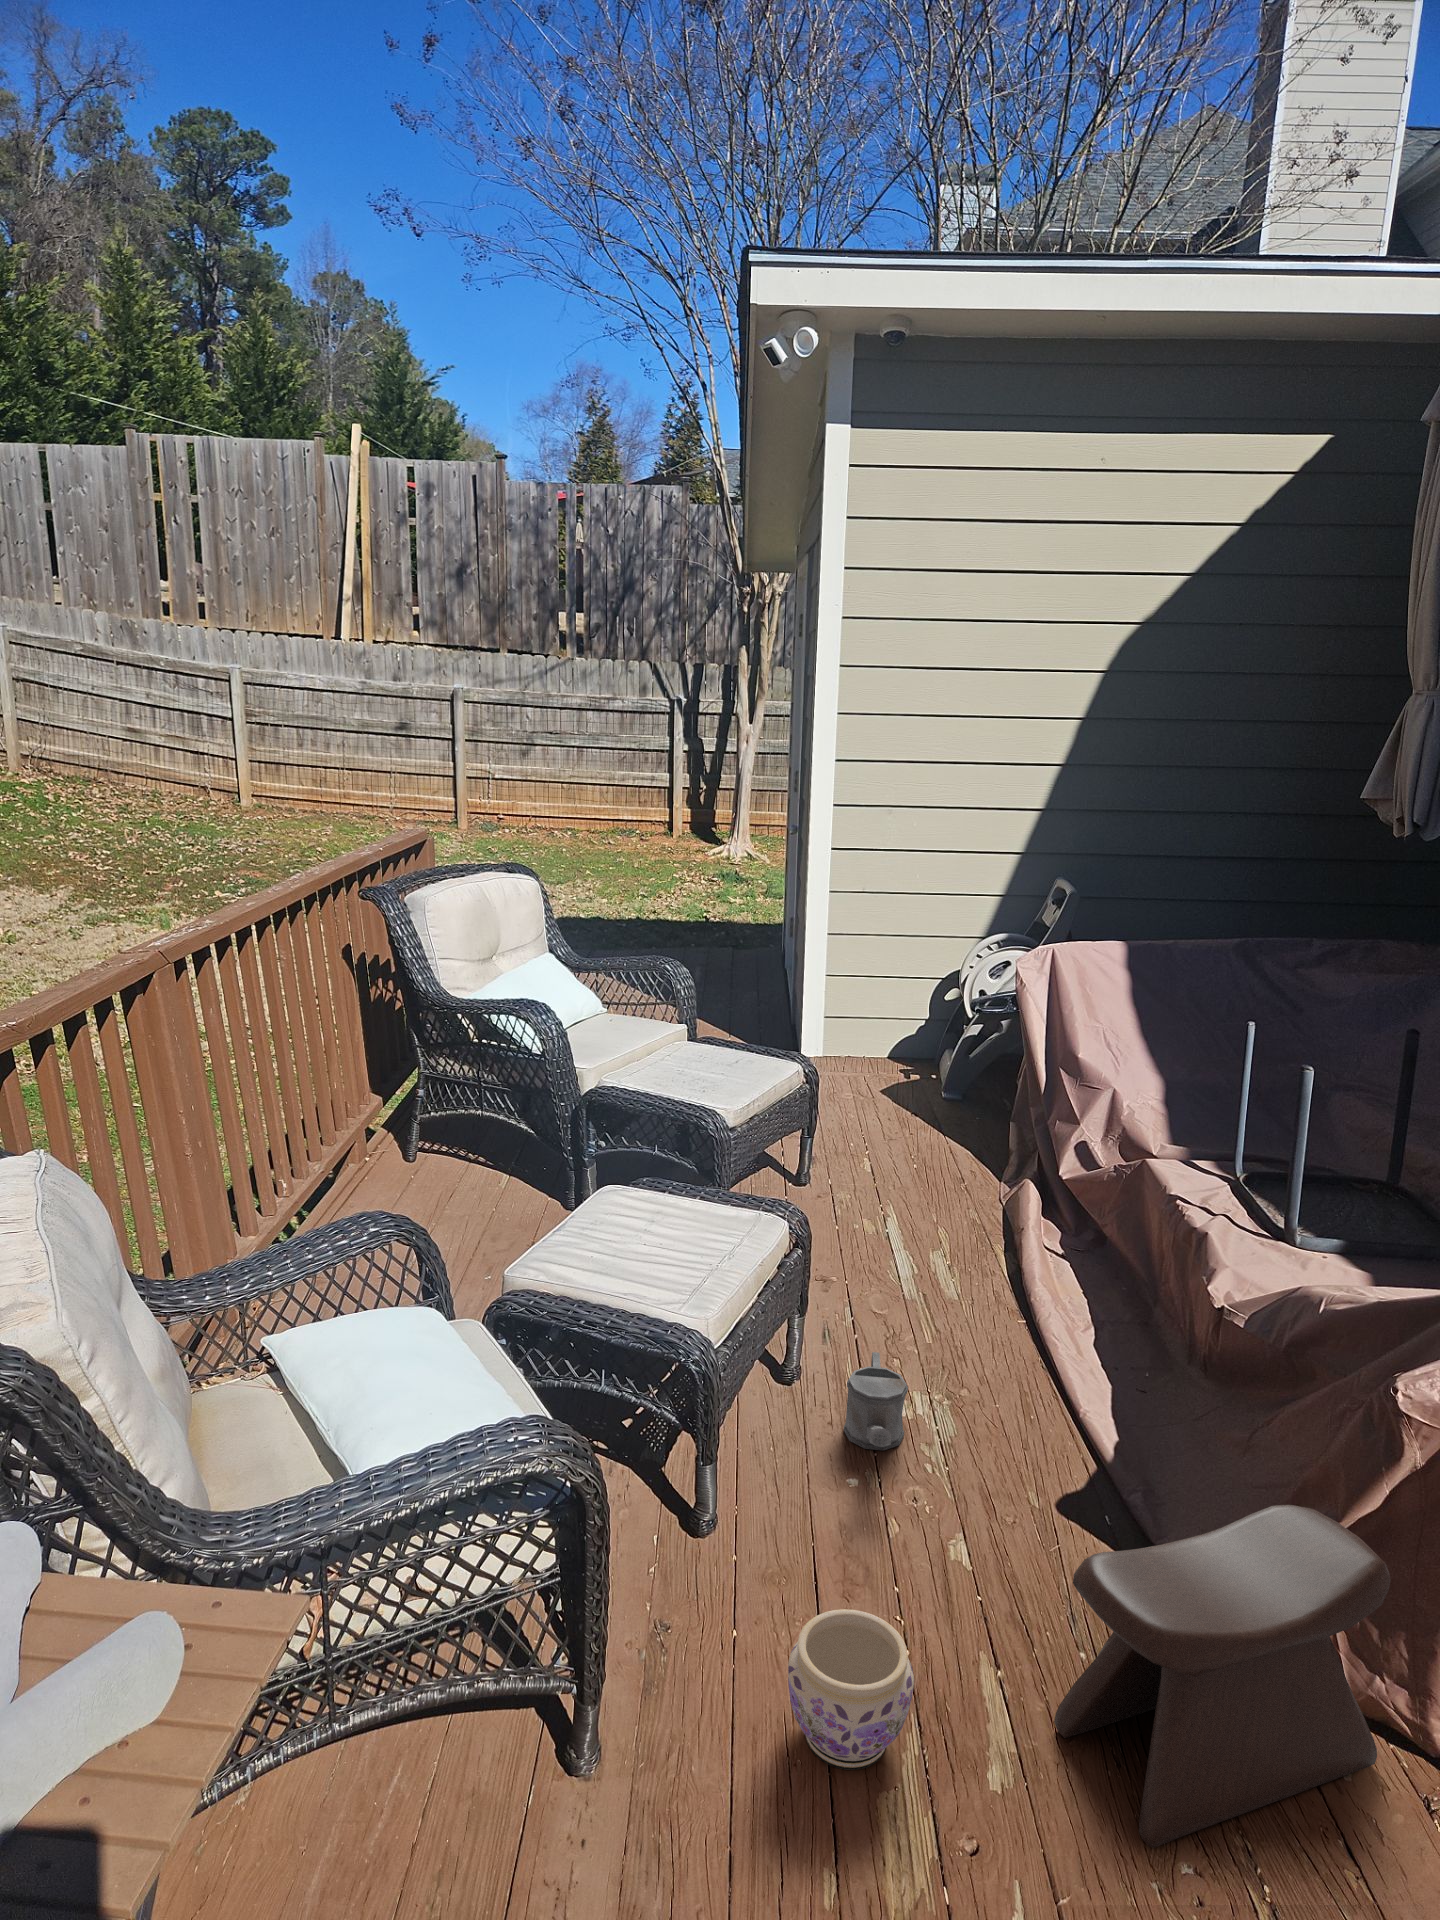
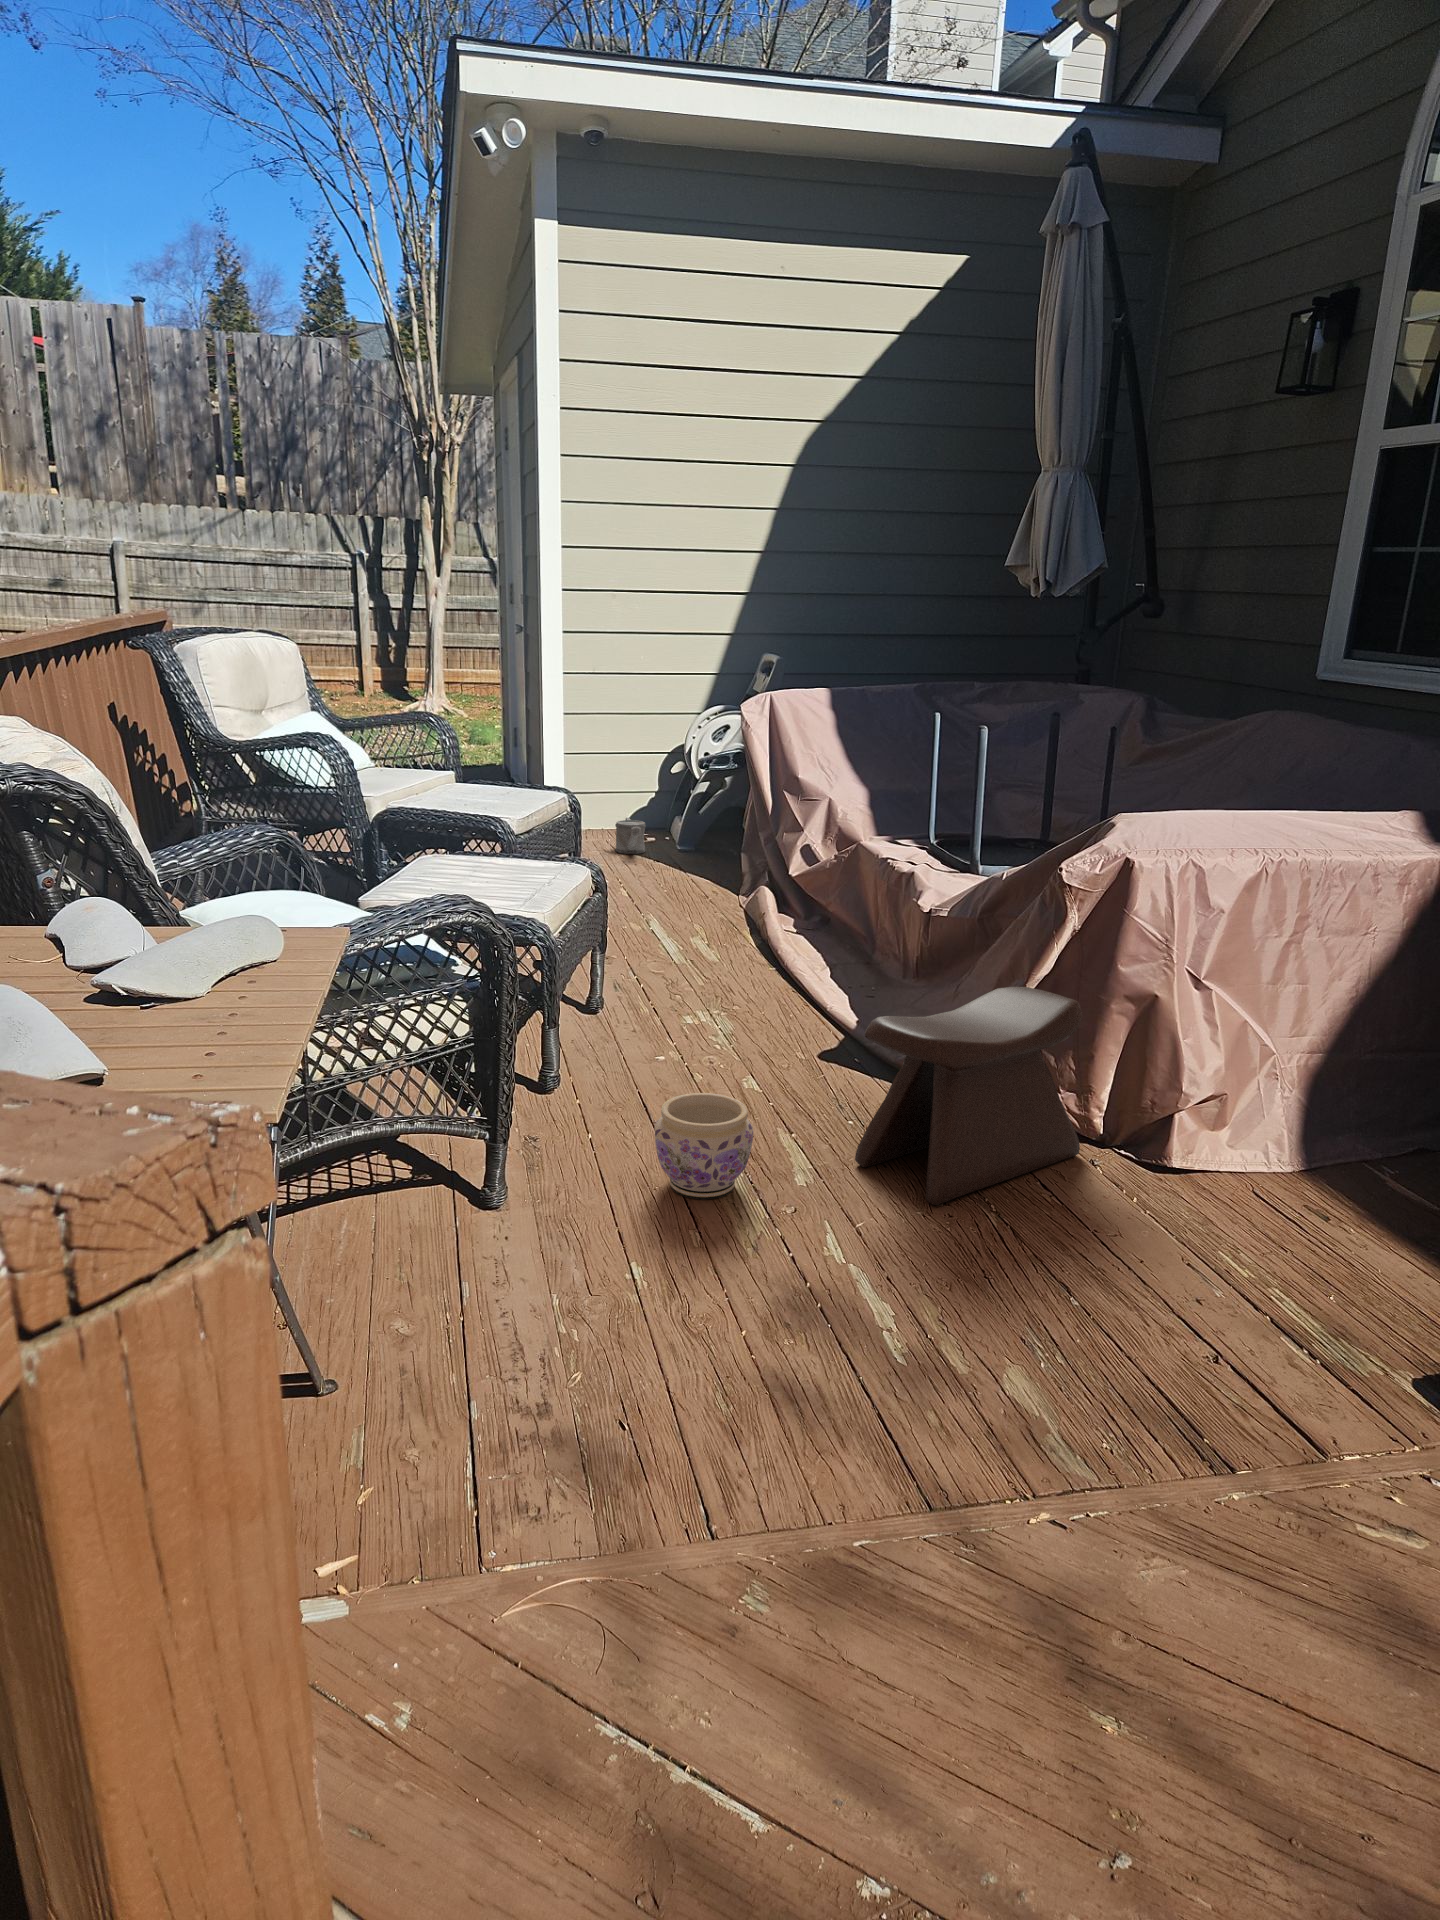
watering can: present [844,1352,908,1450] -> present [615,818,646,854]

